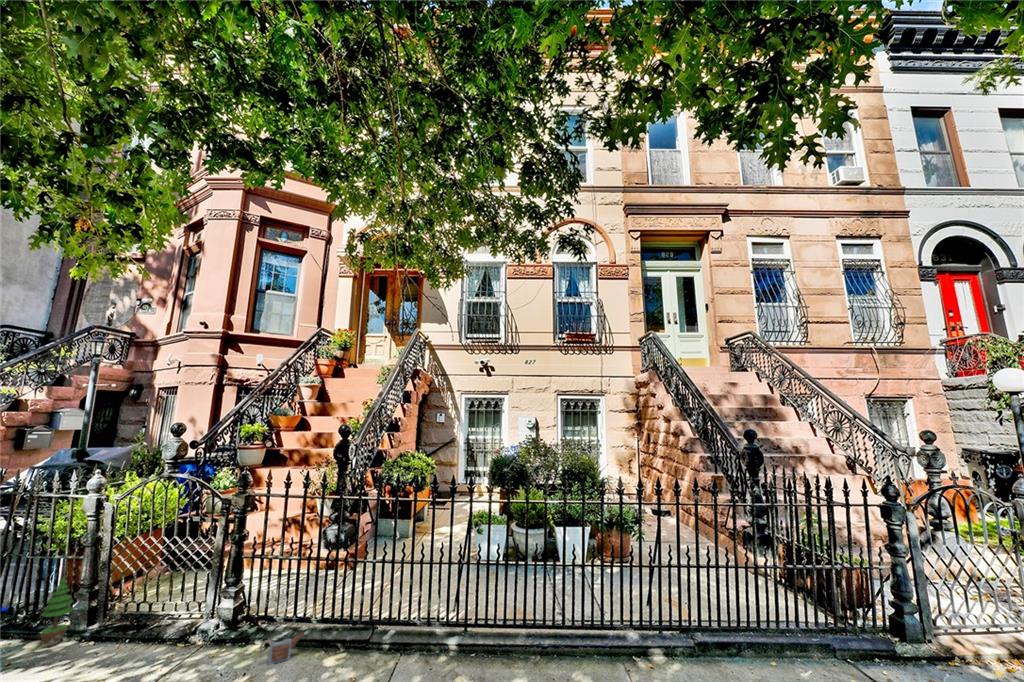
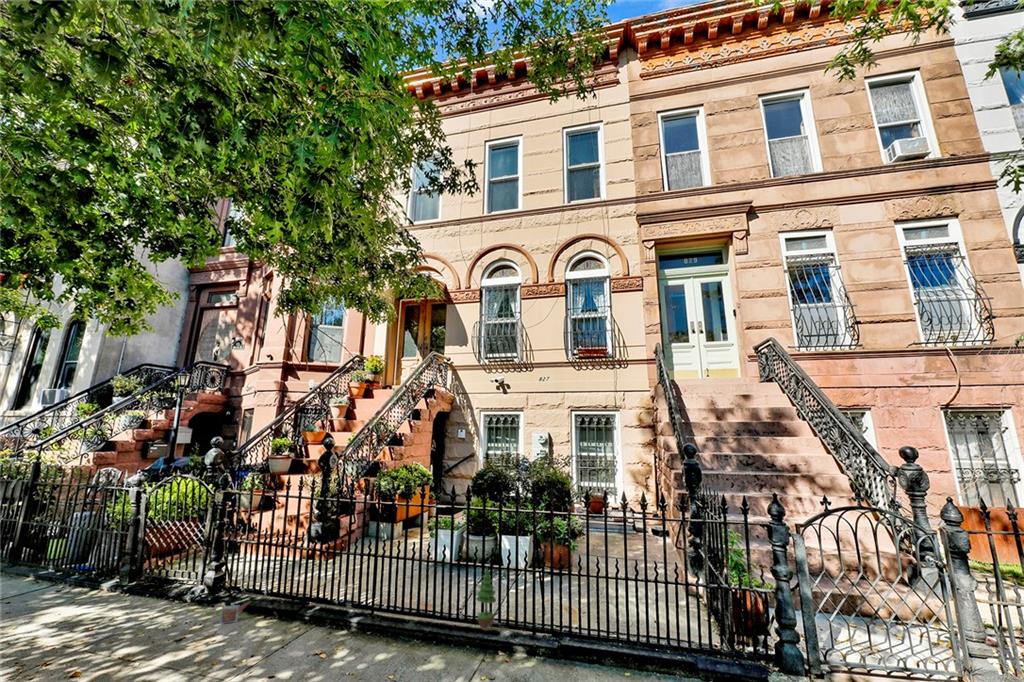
potted tree: present [40,577,73,646] -> present [476,568,496,631]

